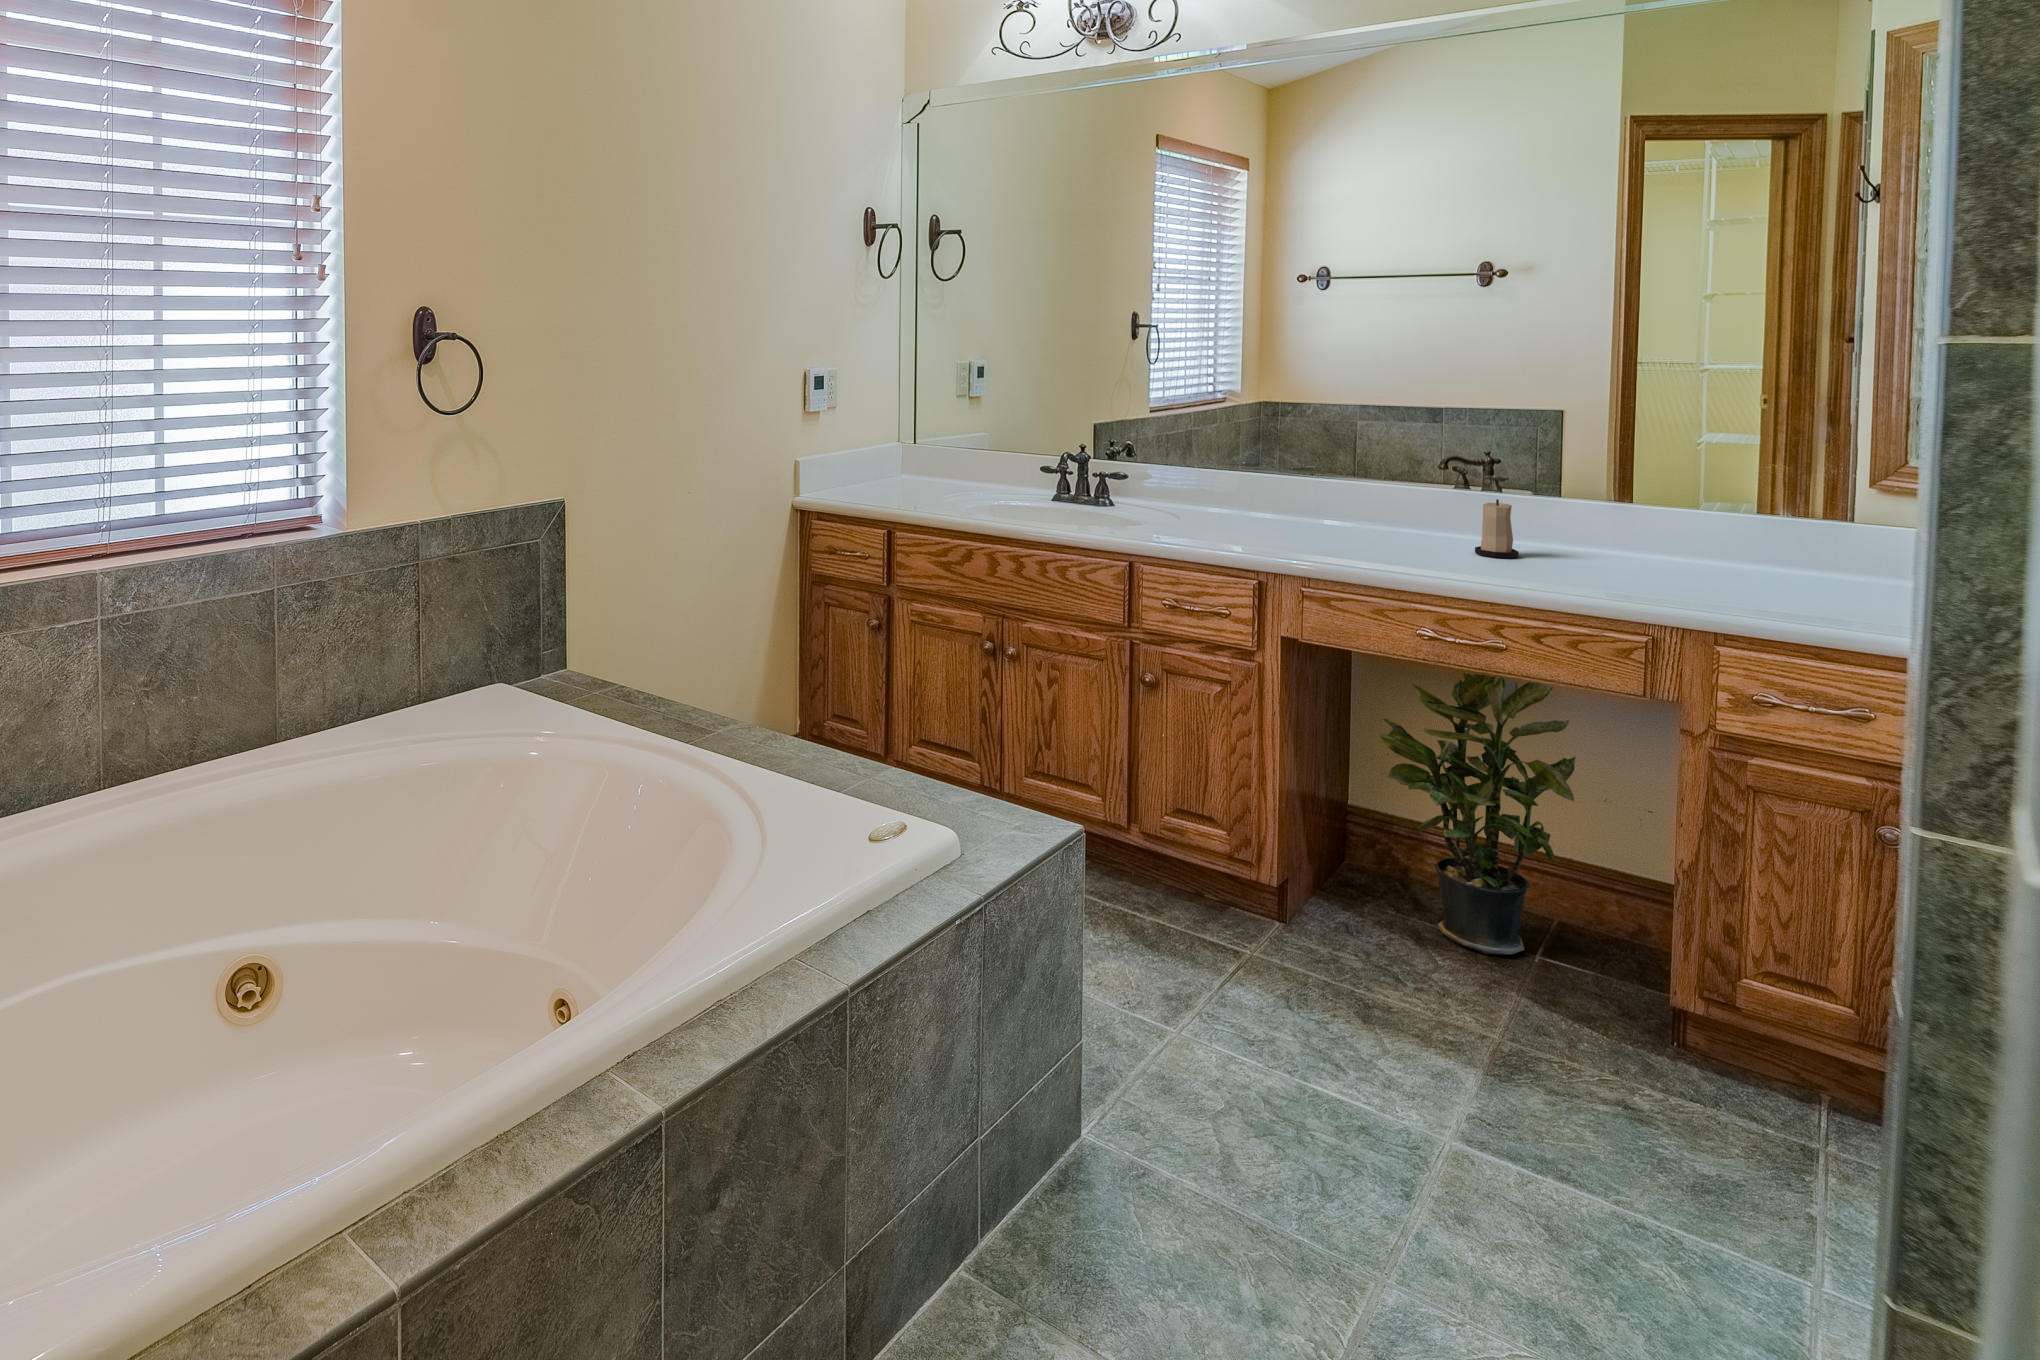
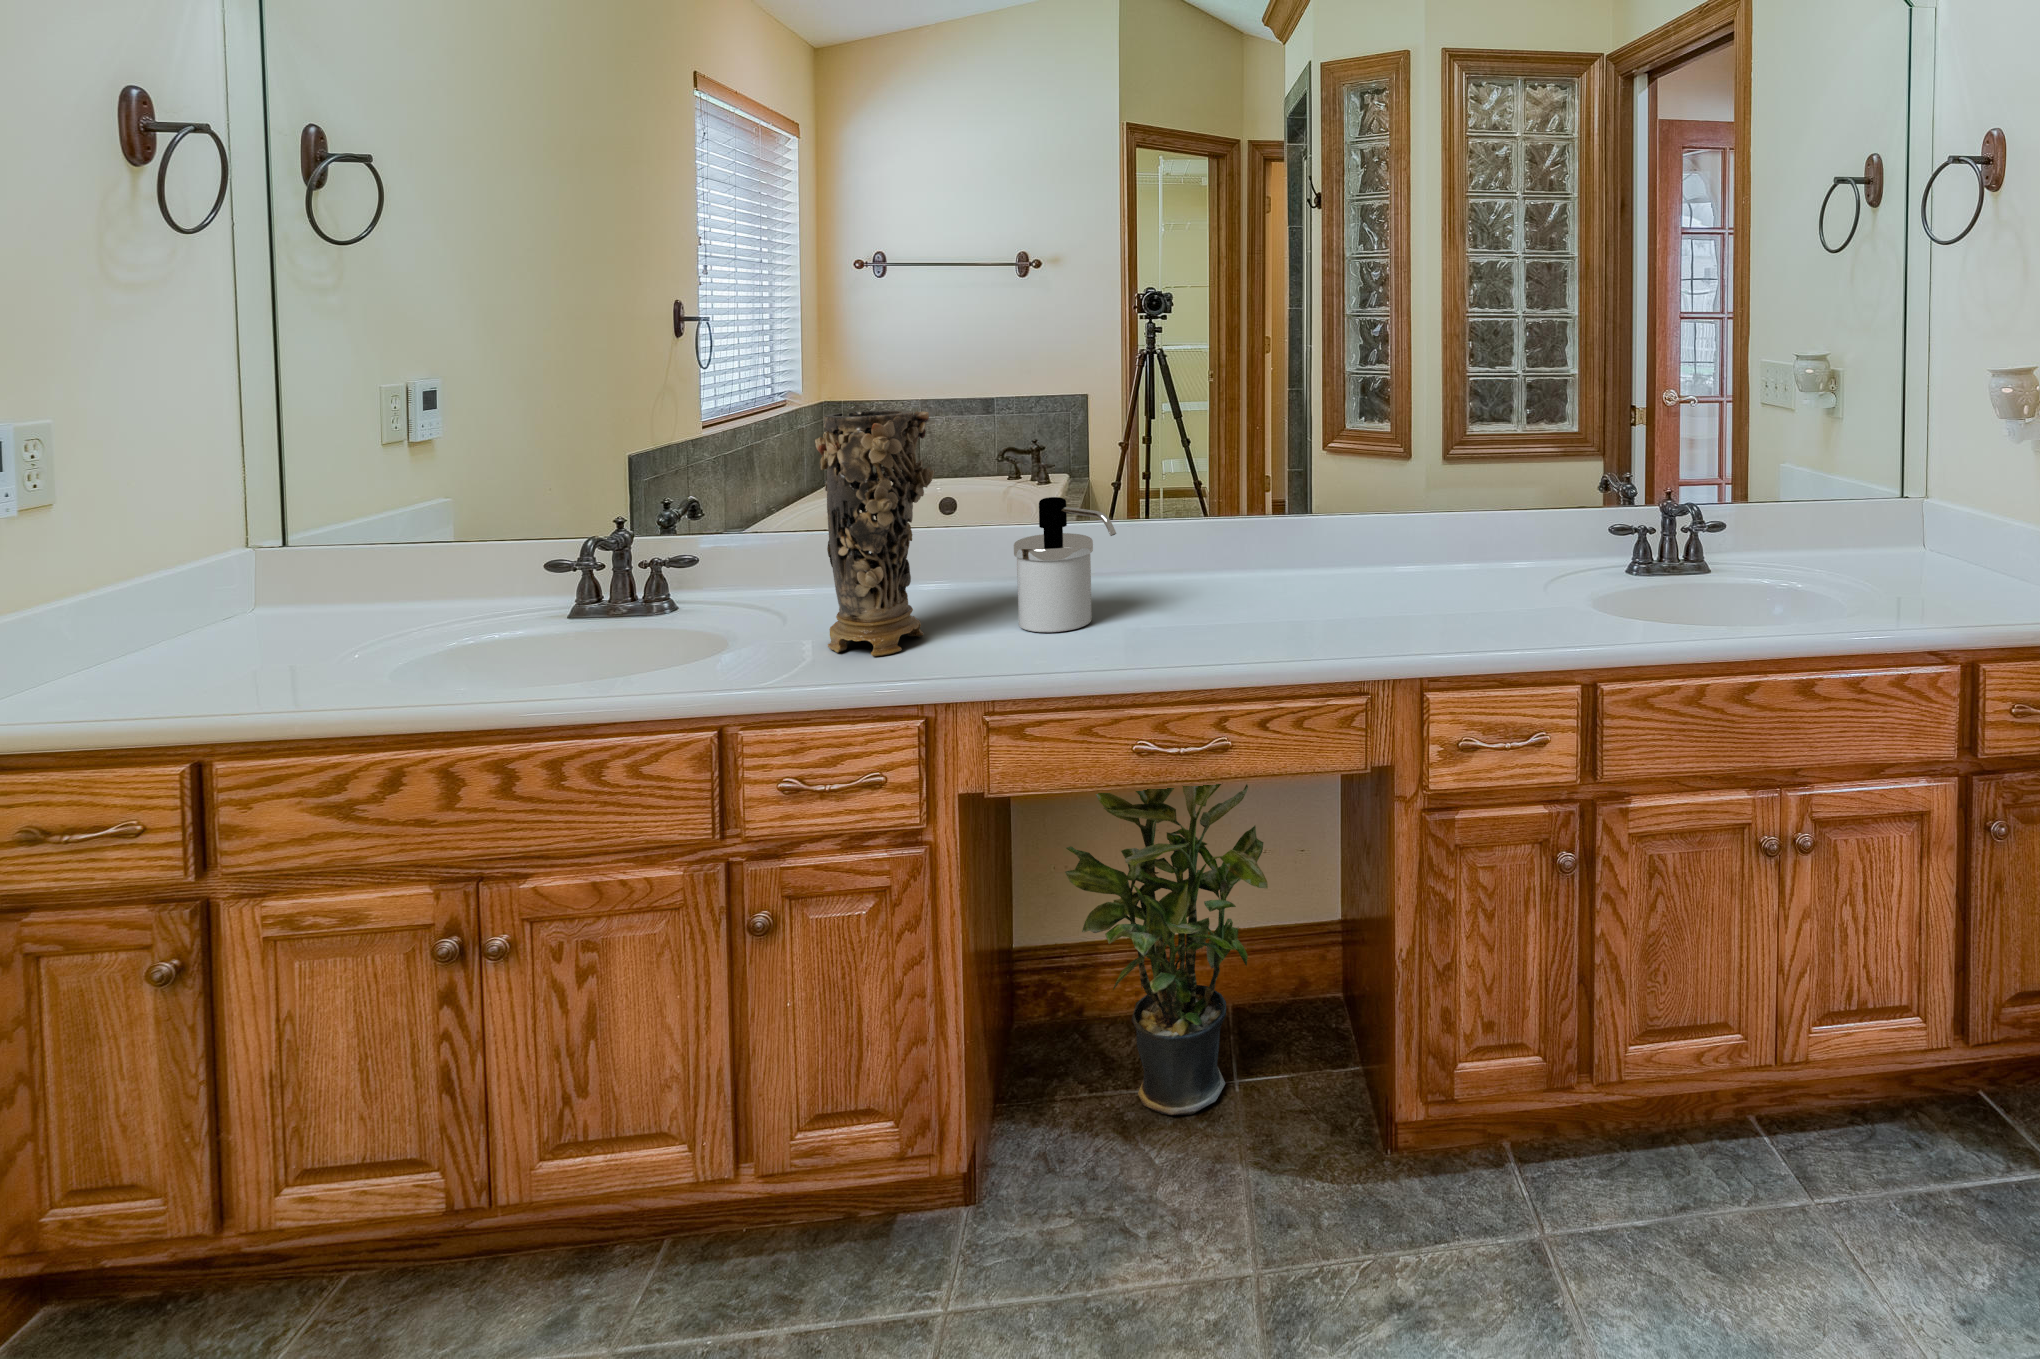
decorative vase: none [1203,387,1285,544] -> present [815,410,934,656]
soap dispenser: none [1346,458,1429,554] -> present [1014,497,1116,632]
candle: present [1475,499,1519,558] -> none [1152,531,1195,607]

